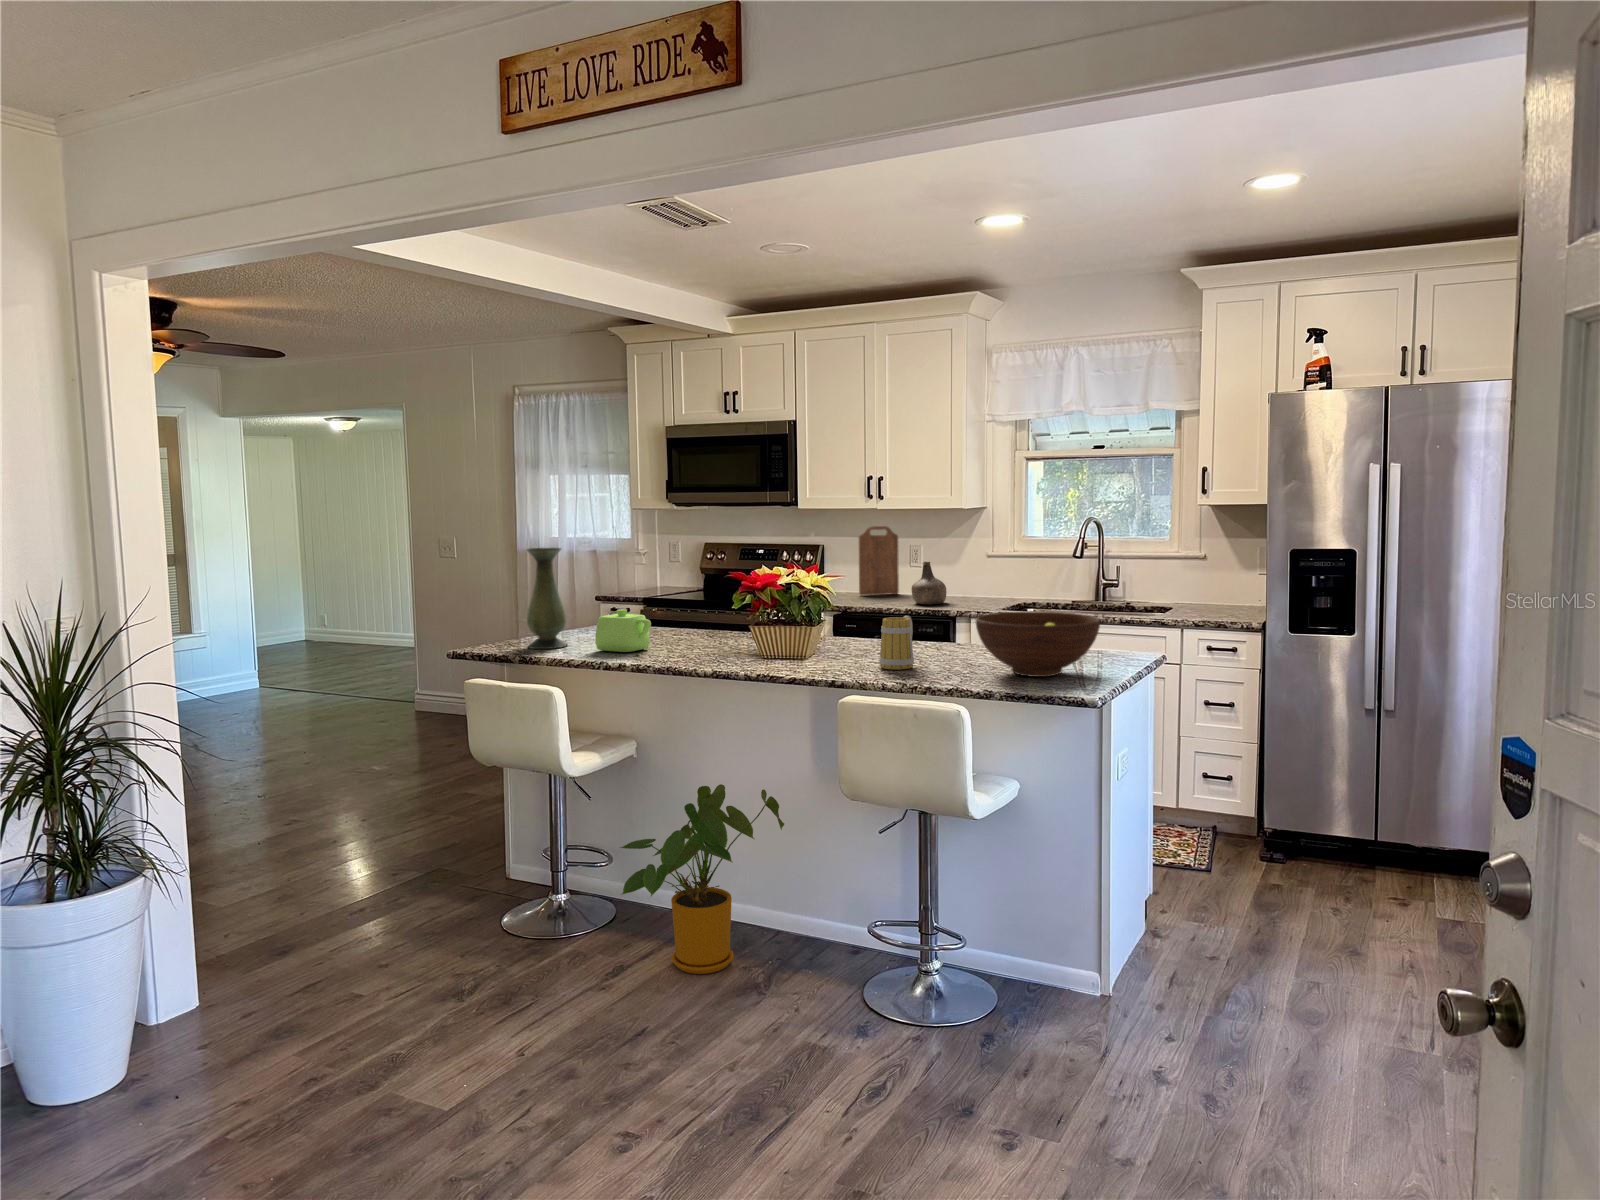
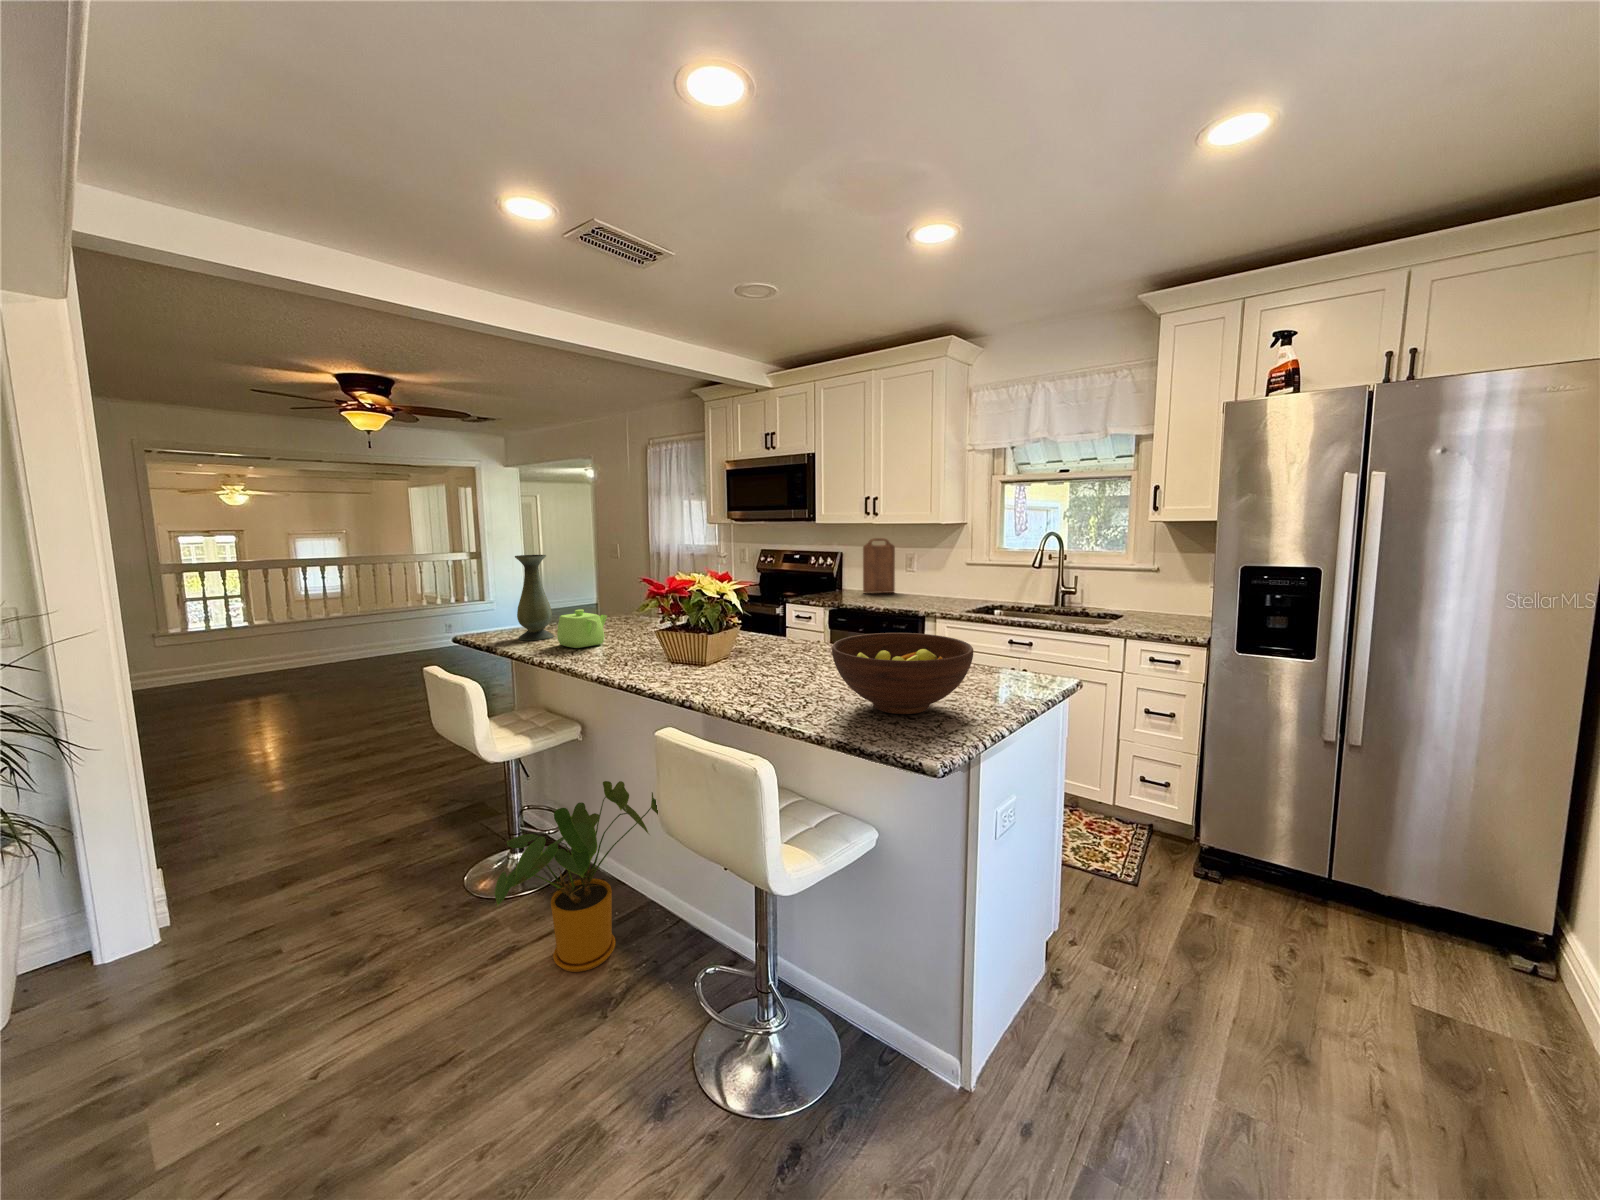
bottle: present [912,561,947,605] -> none [895,568,924,604]
mug: present [879,616,914,670] -> none [752,631,795,689]

